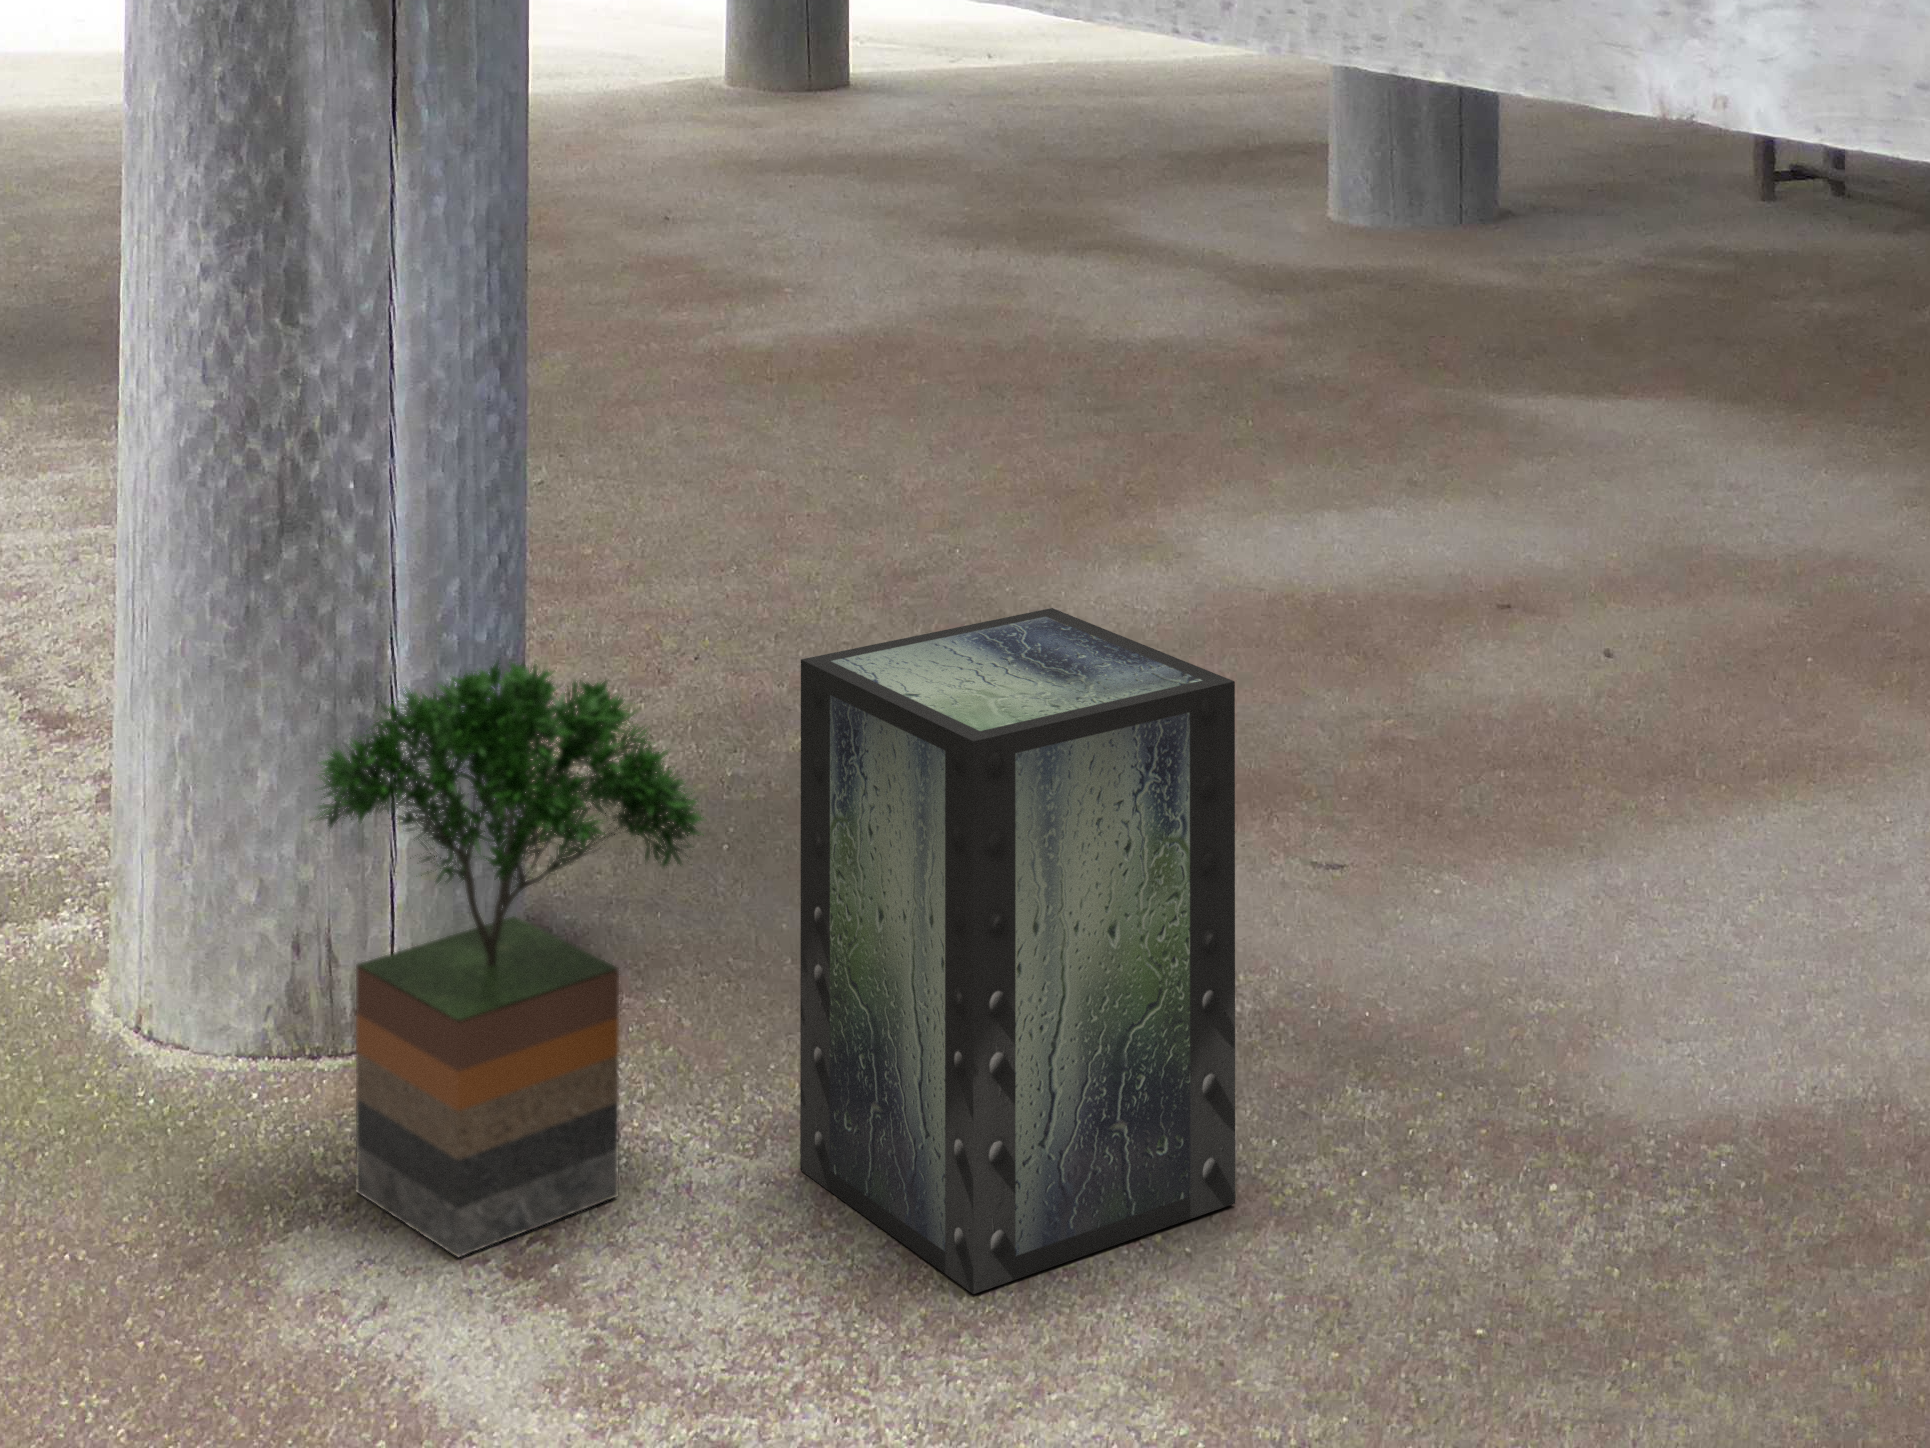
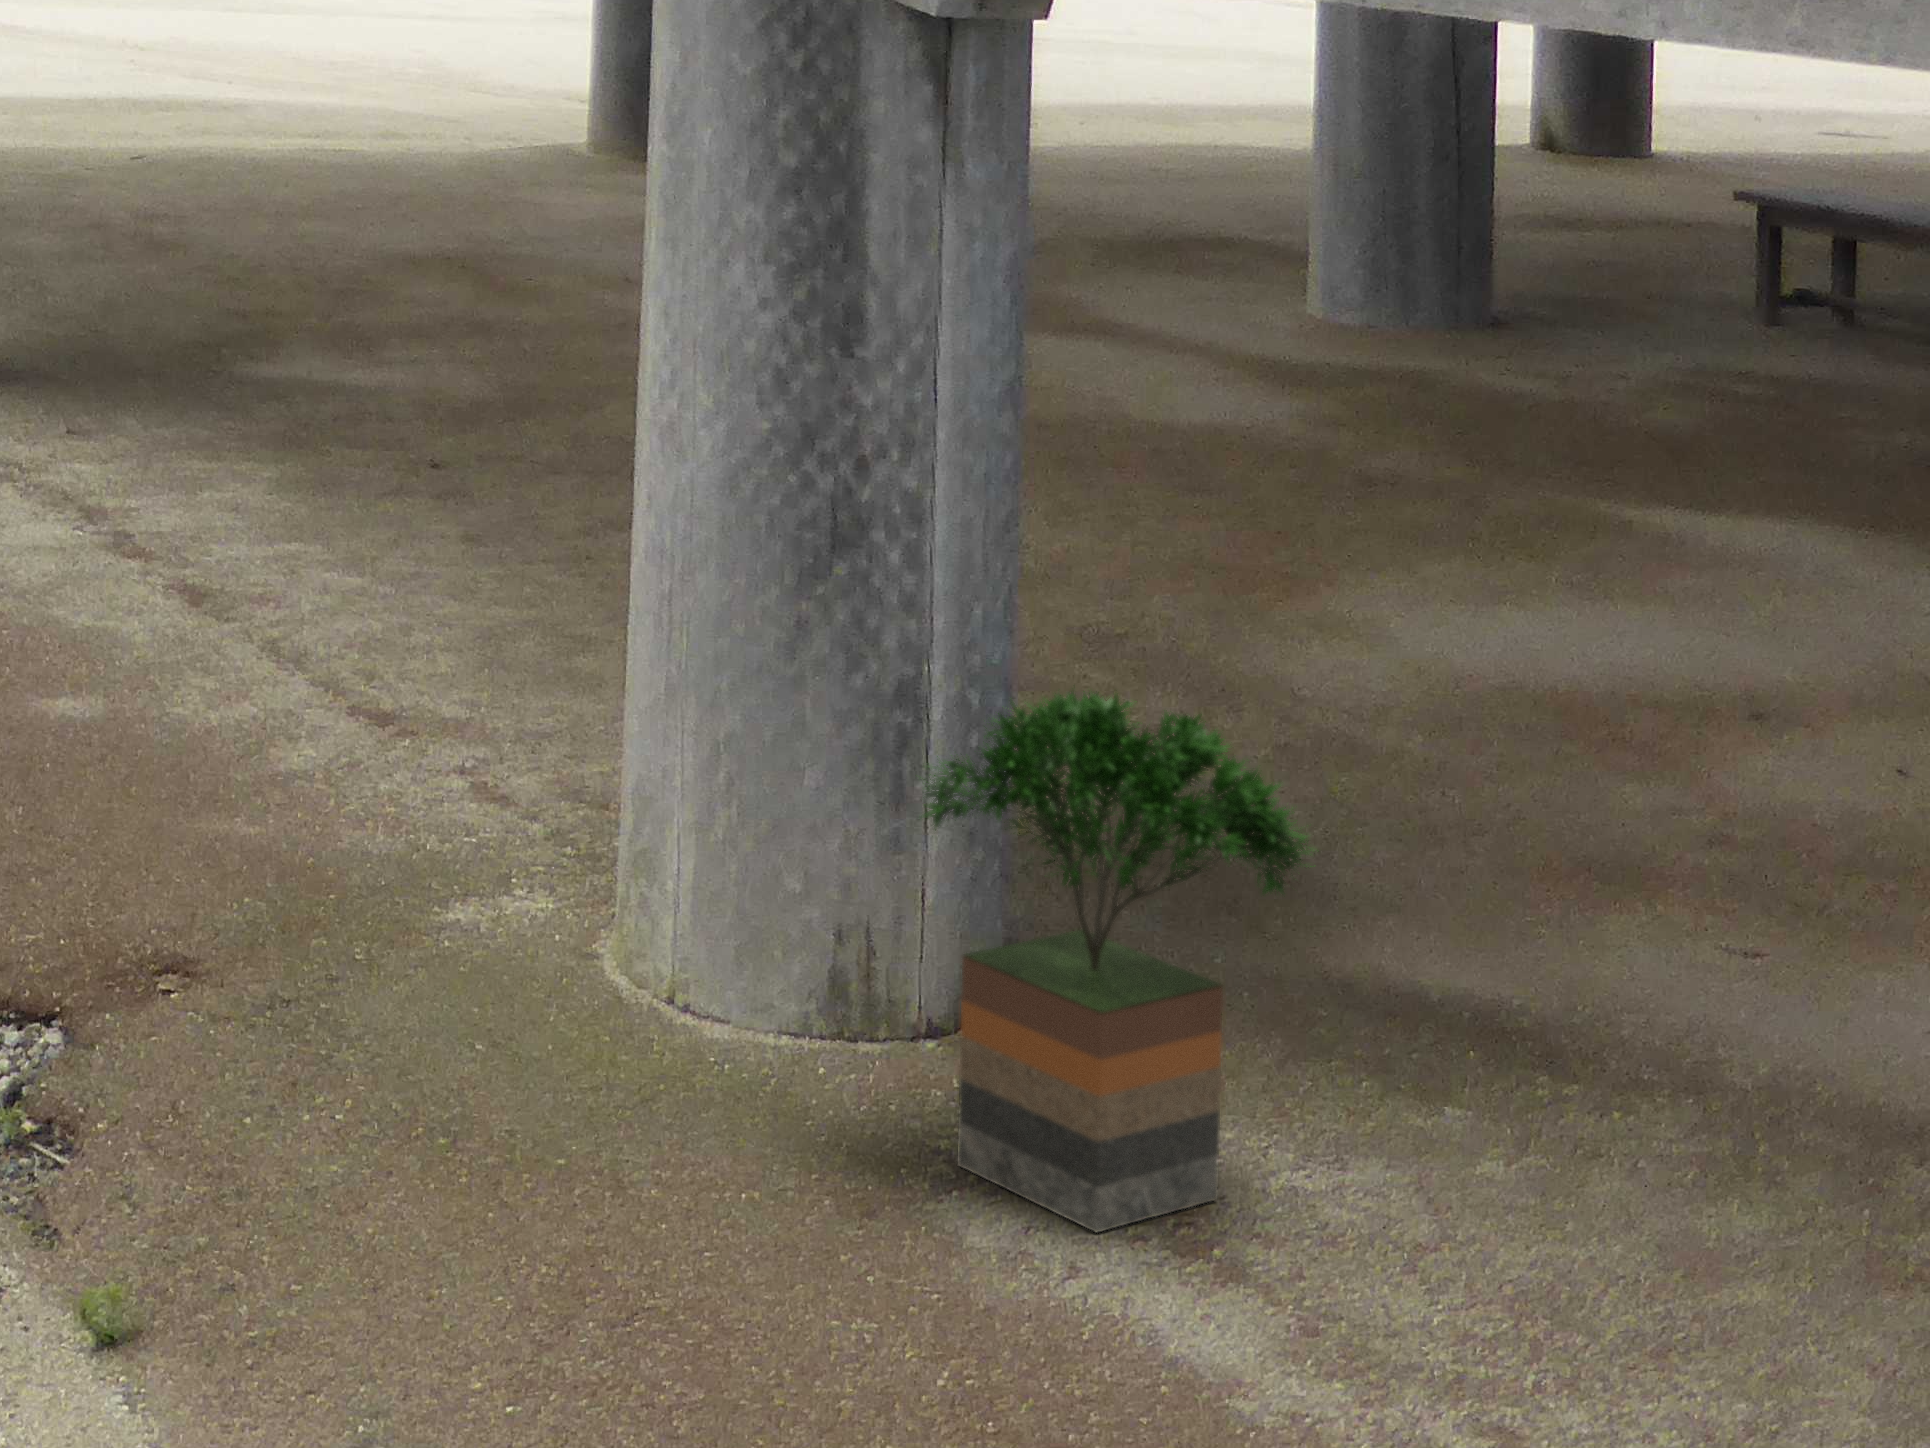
storage box: present [800,608,1235,1294] -> none [1384,689,1870,1327]

